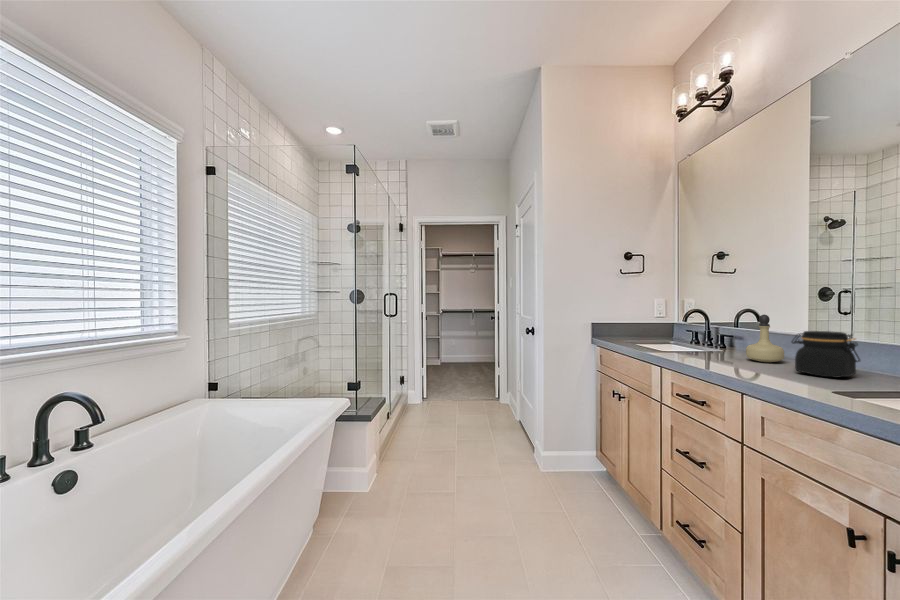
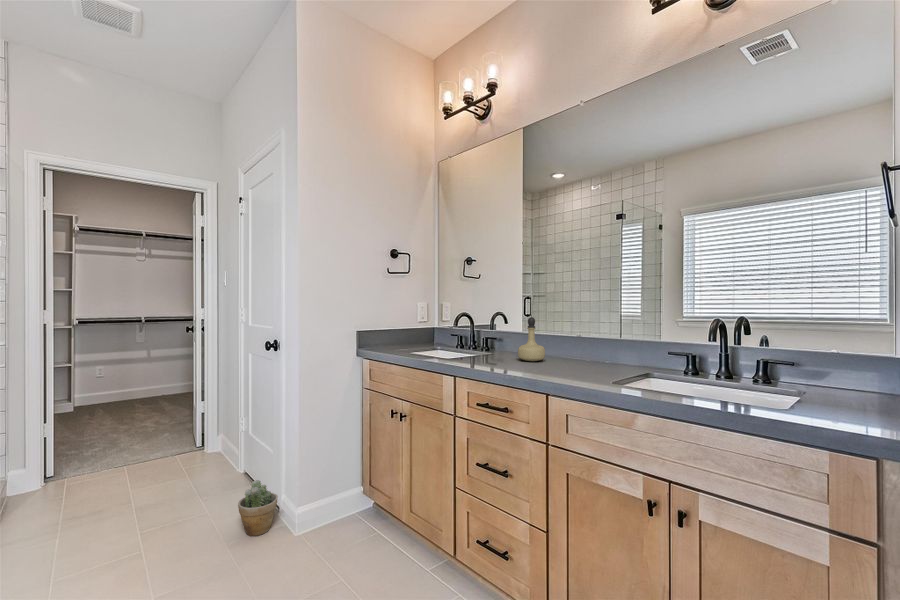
jar: present [792,331,860,378] -> none [561,330,604,370]
potted plant: none [505,425,531,464] -> present [238,480,278,536]

